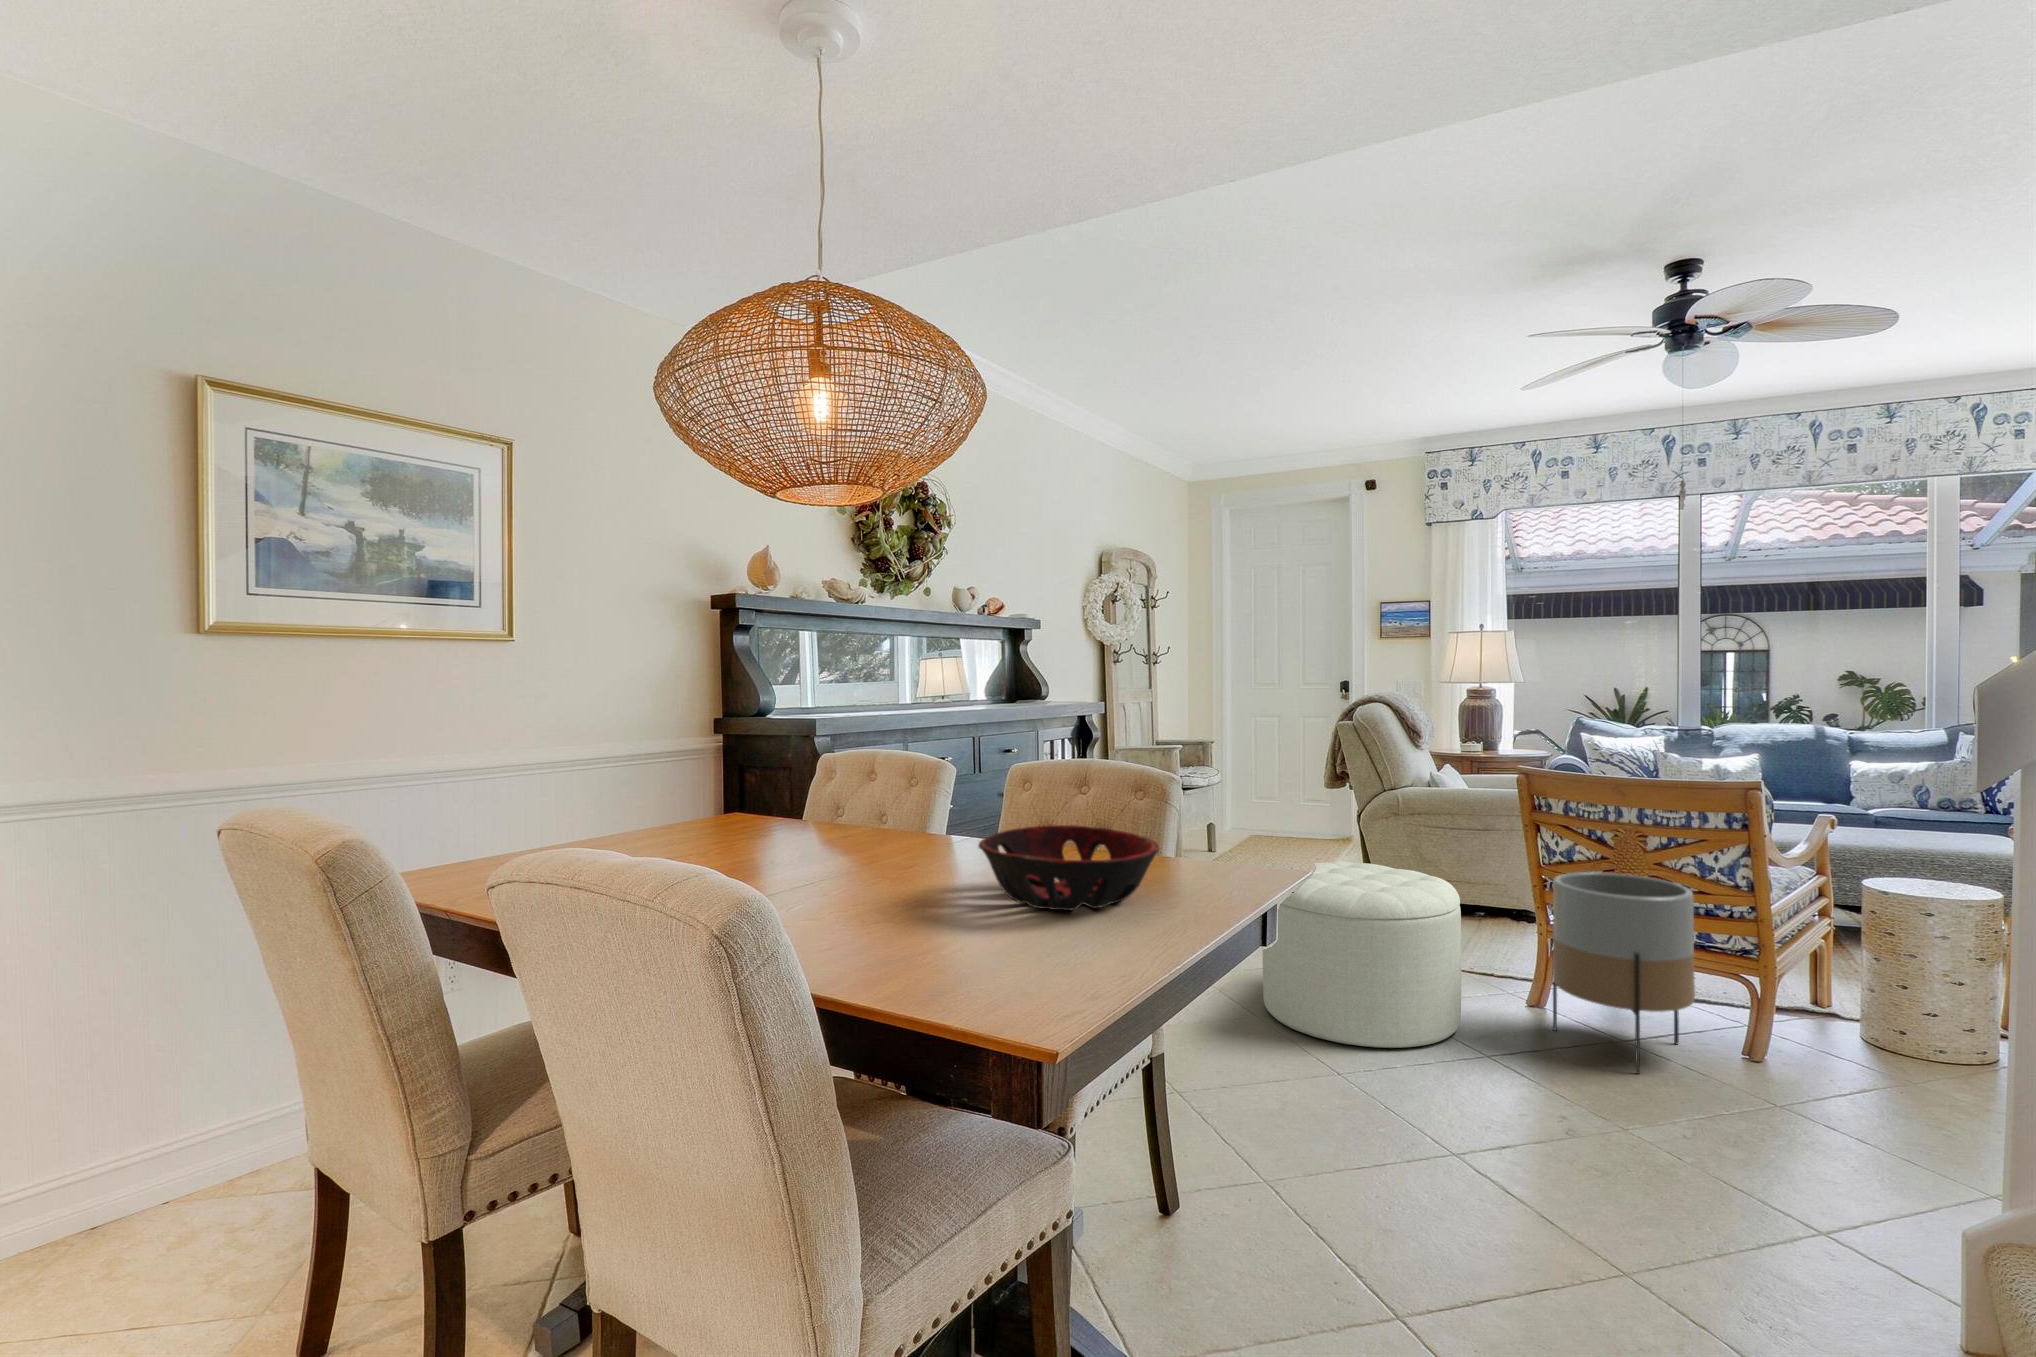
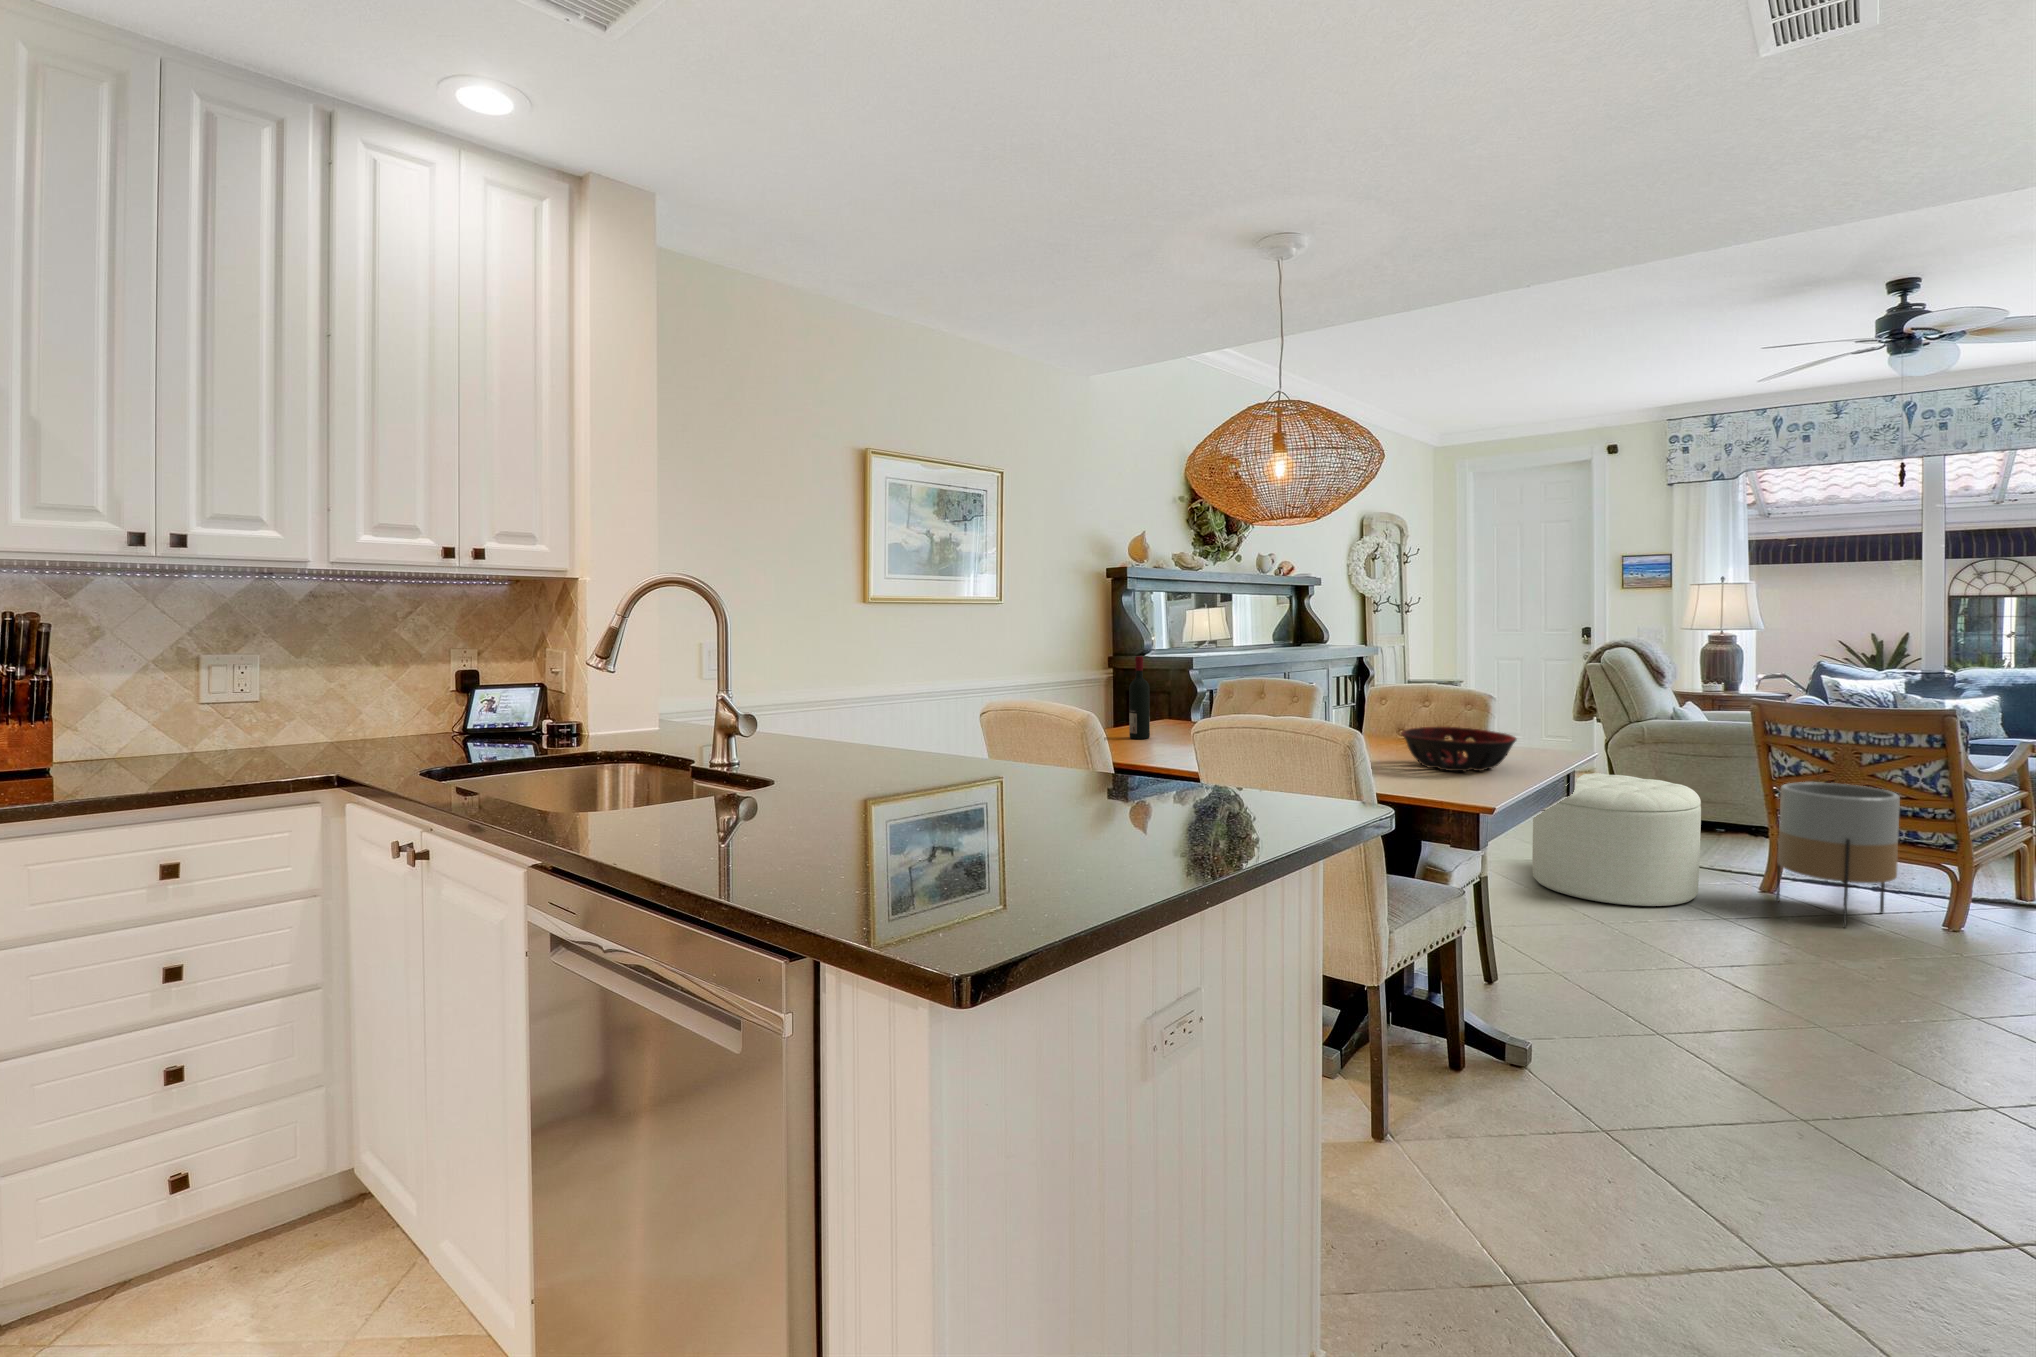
wine bottle: none [635,711,670,842] -> present [1129,656,1150,739]

